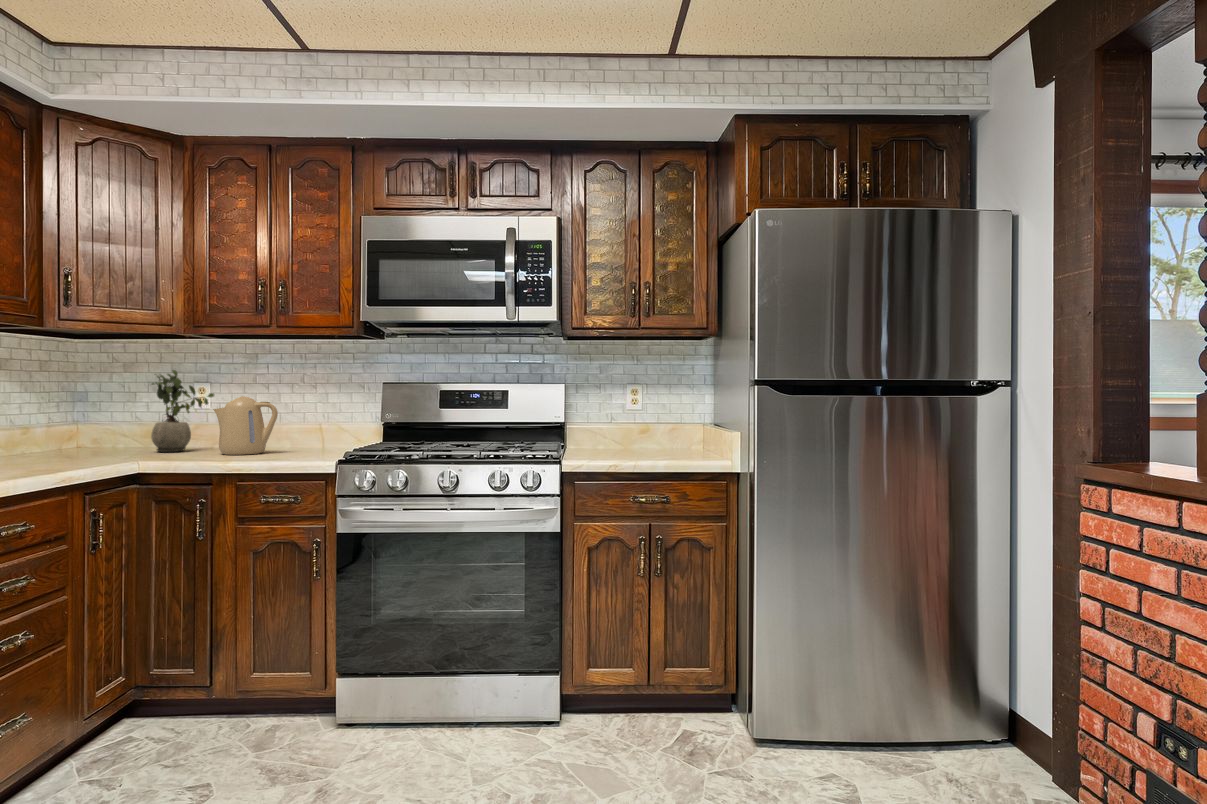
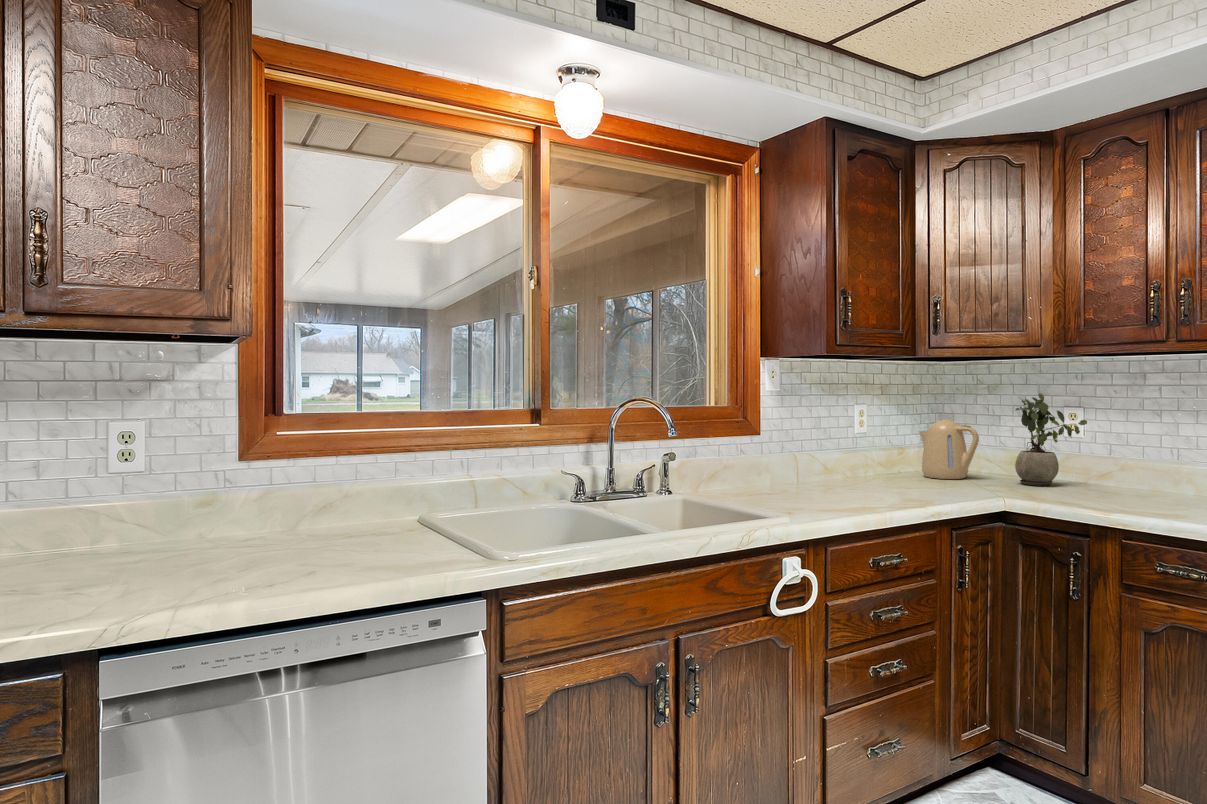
kettle: present [213,396,278,455] -> present [919,419,979,479]

